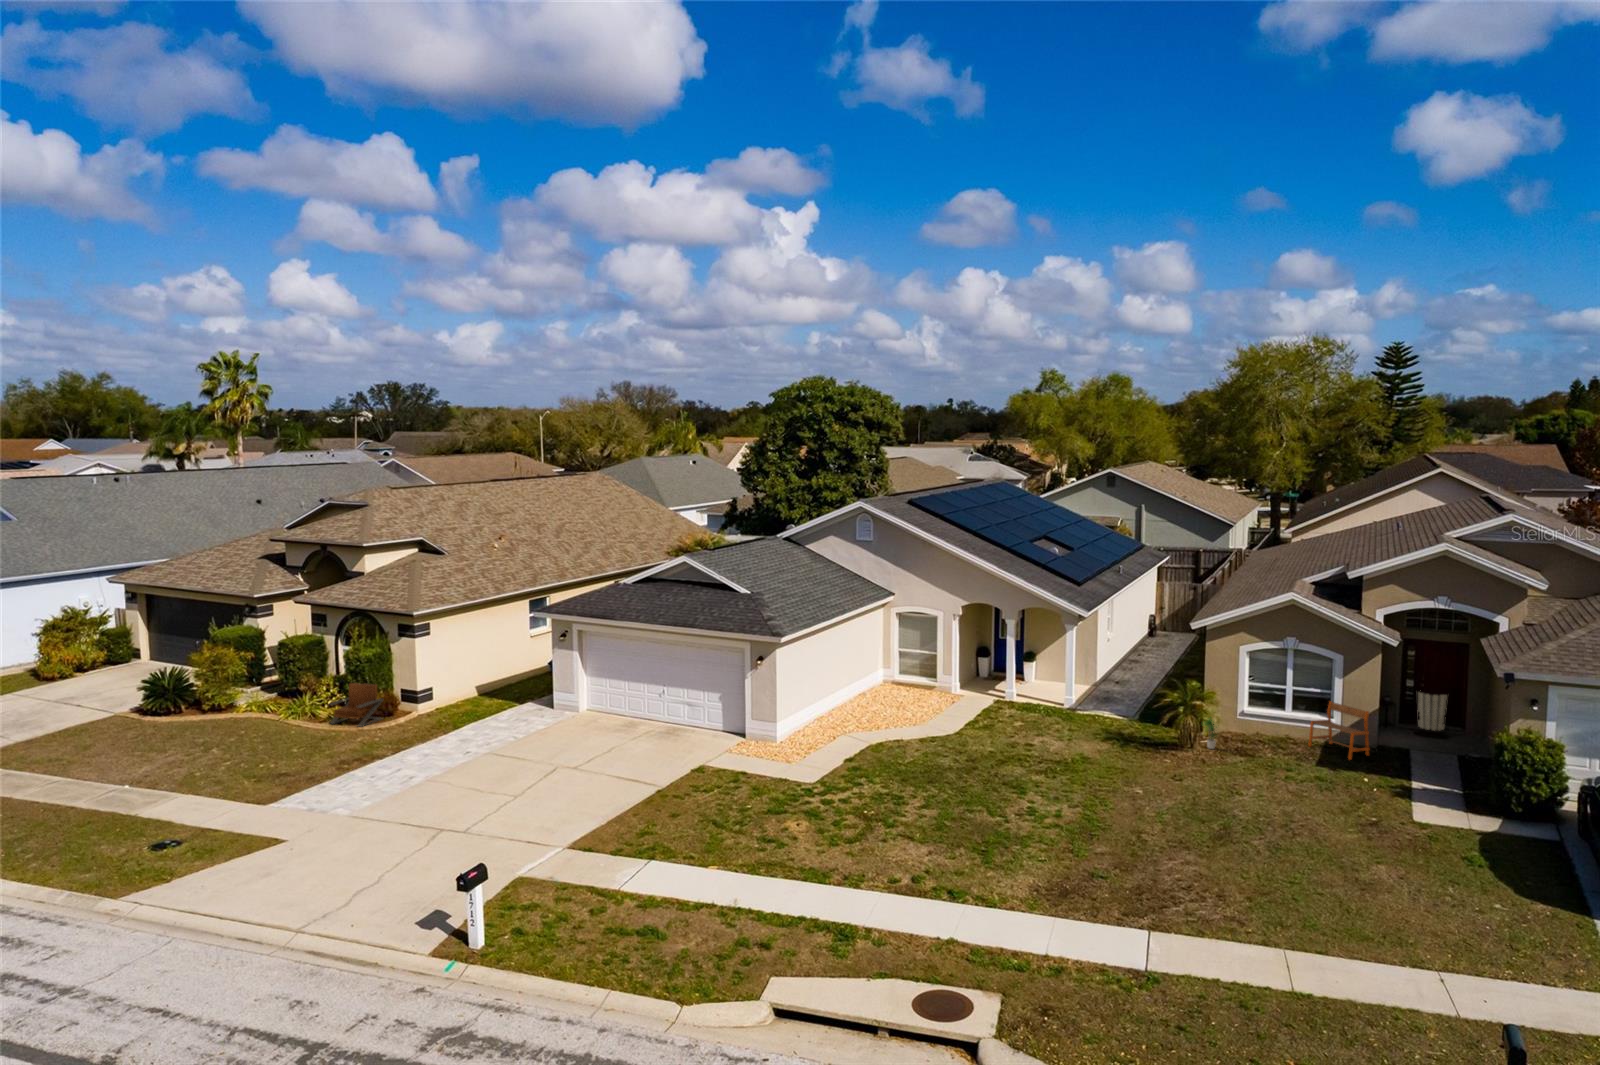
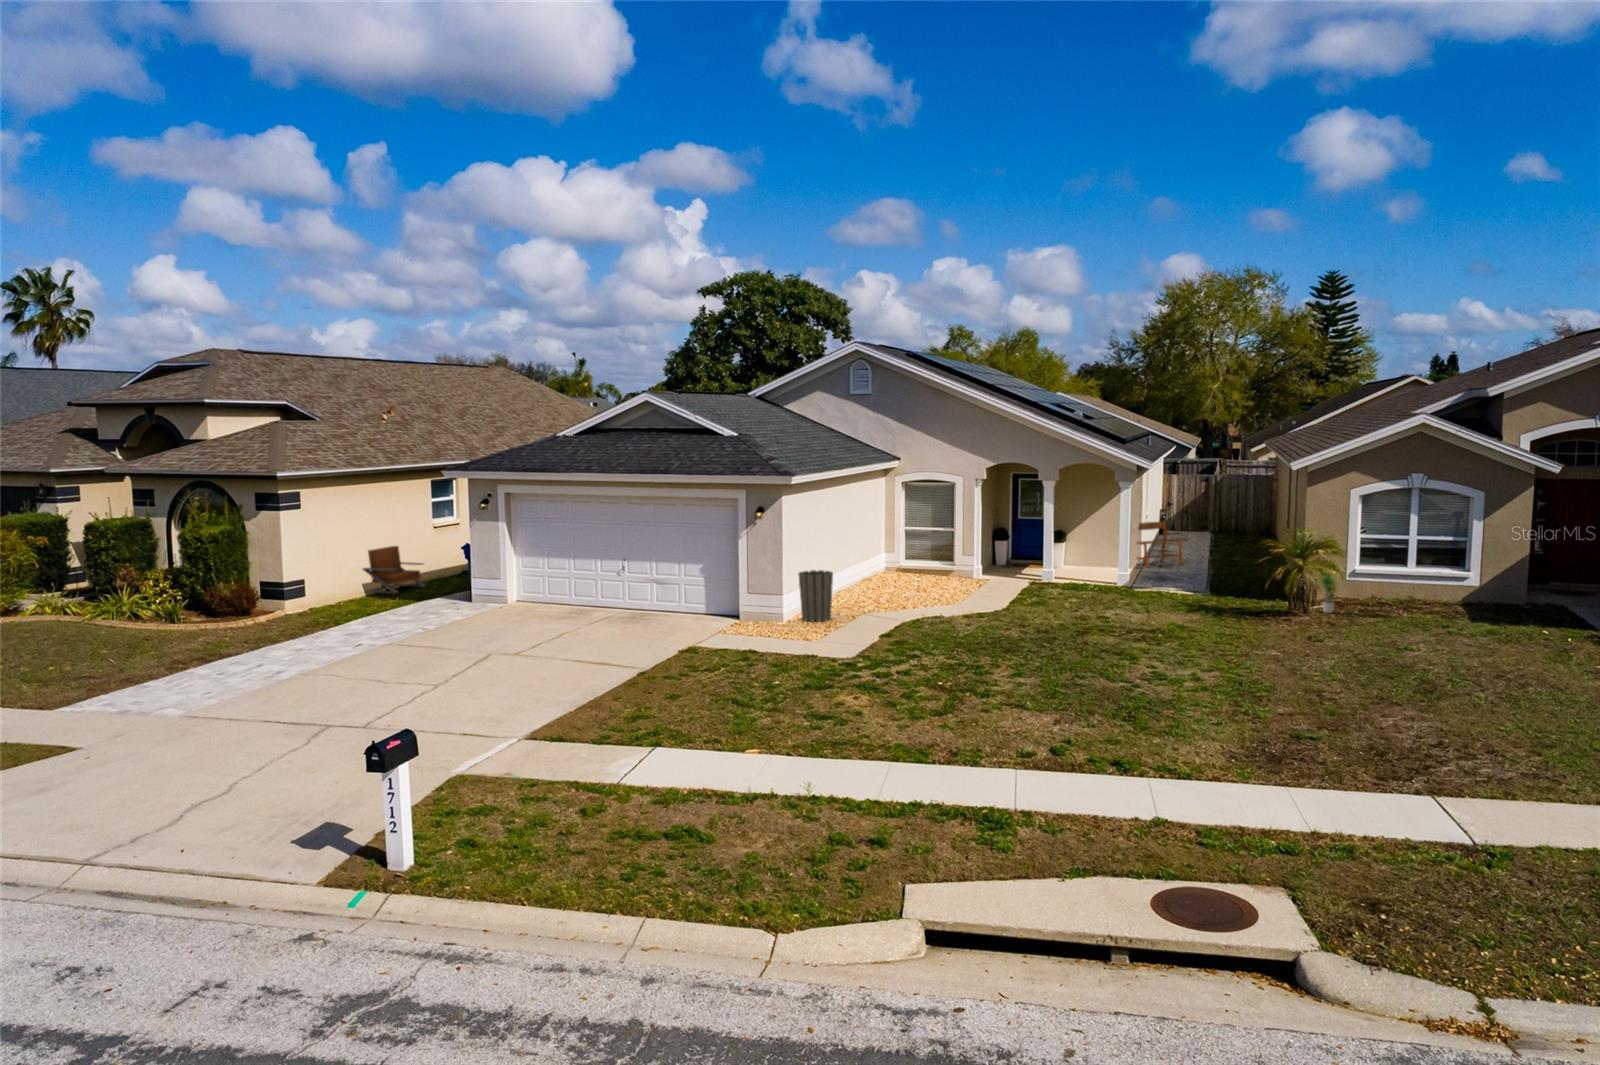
lounge chair: present [330,683,383,727] -> present [363,546,425,593]
trash can: present [1418,690,1447,730] -> present [799,570,833,622]
bench: present [1308,701,1370,760] -> present [1137,521,1182,567]

